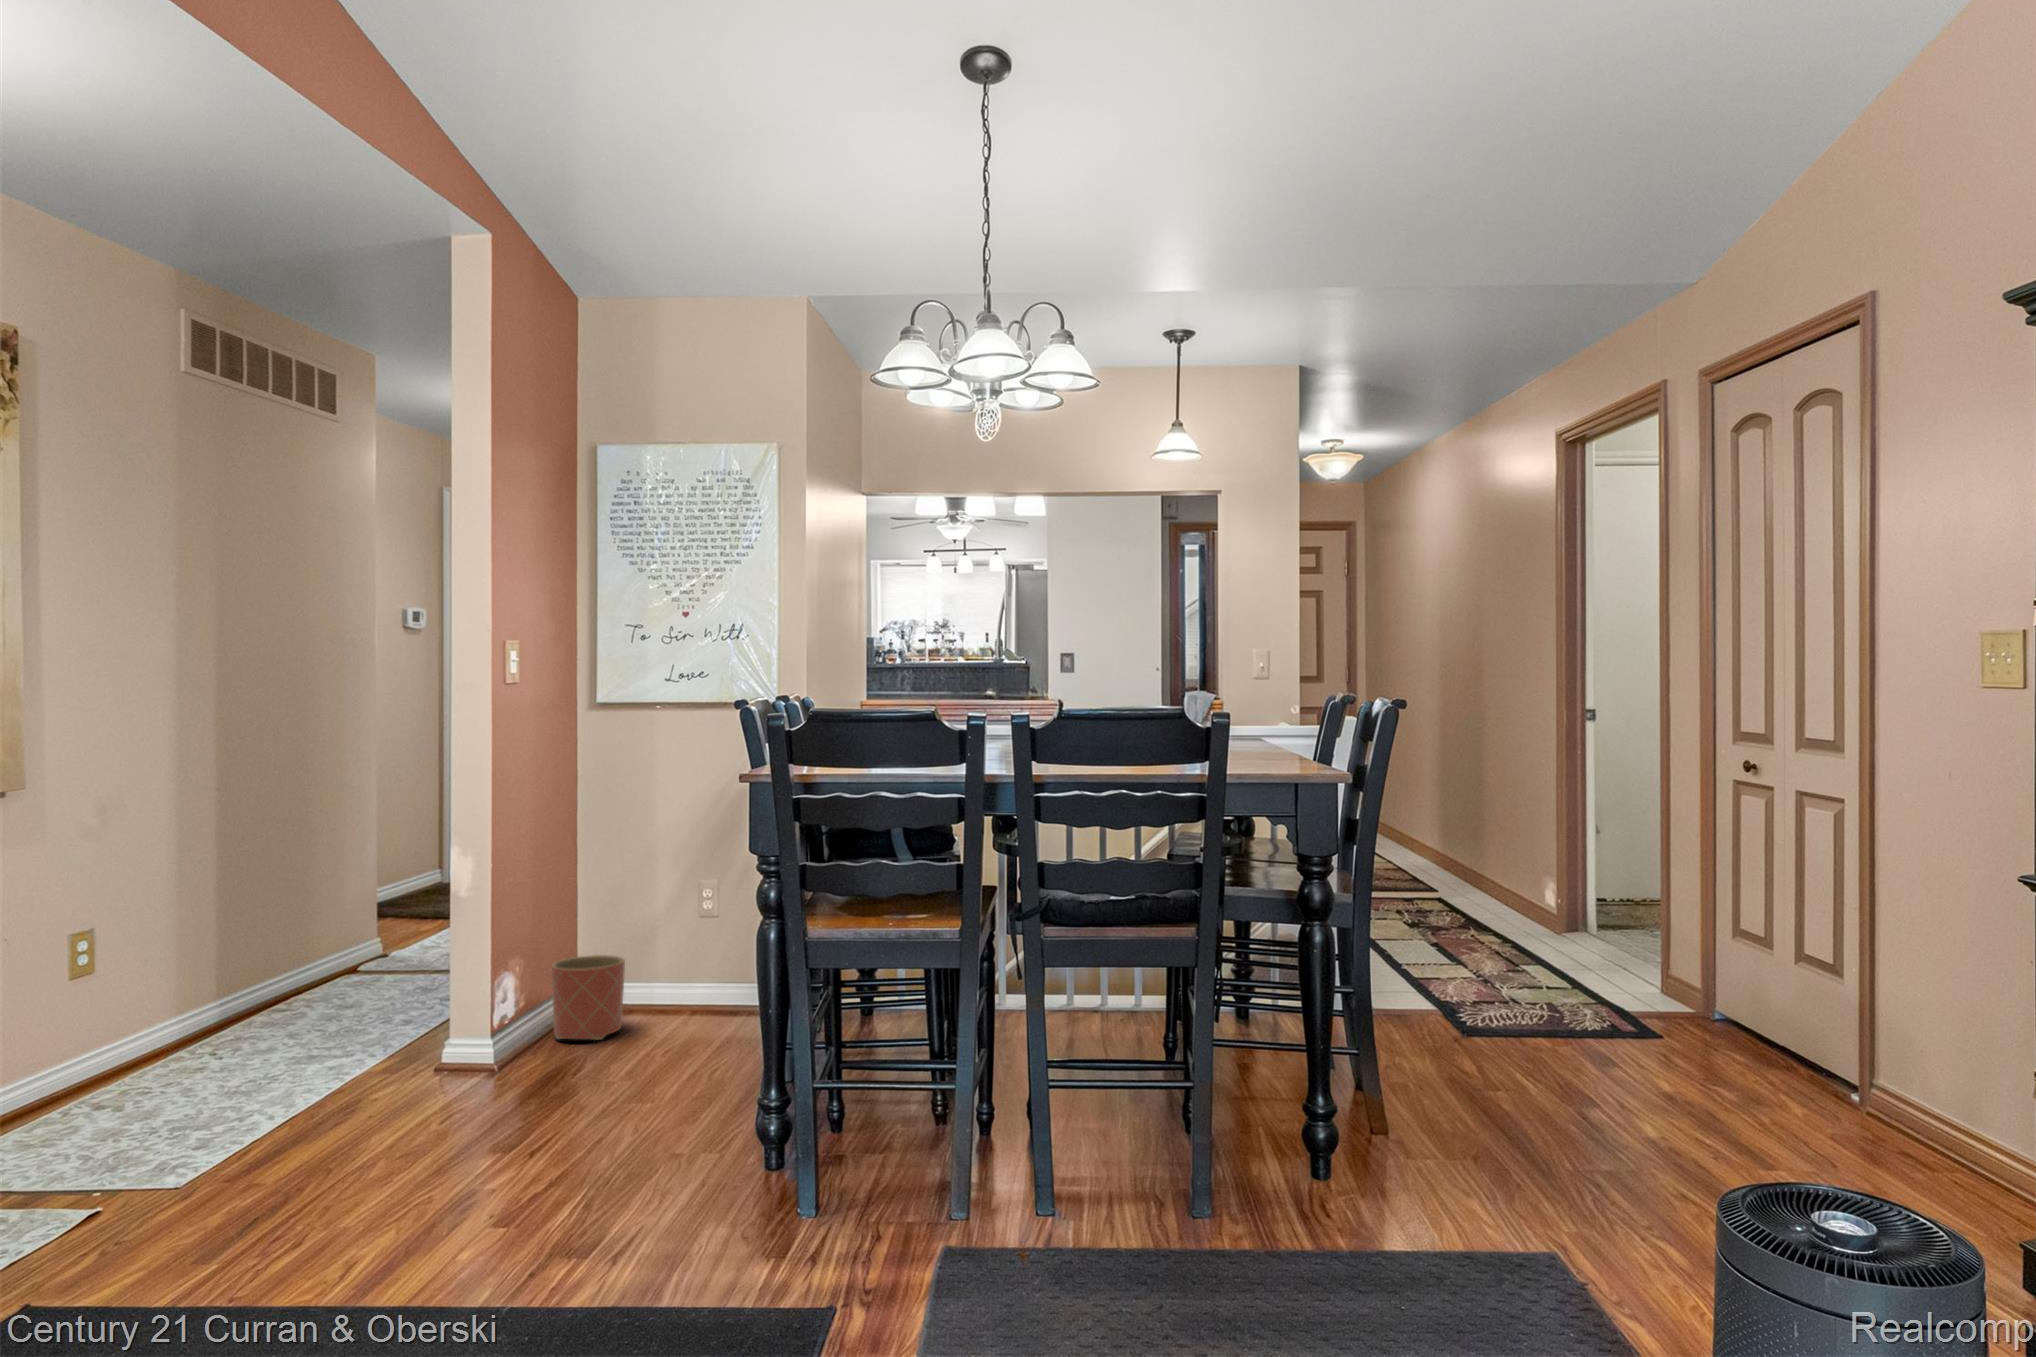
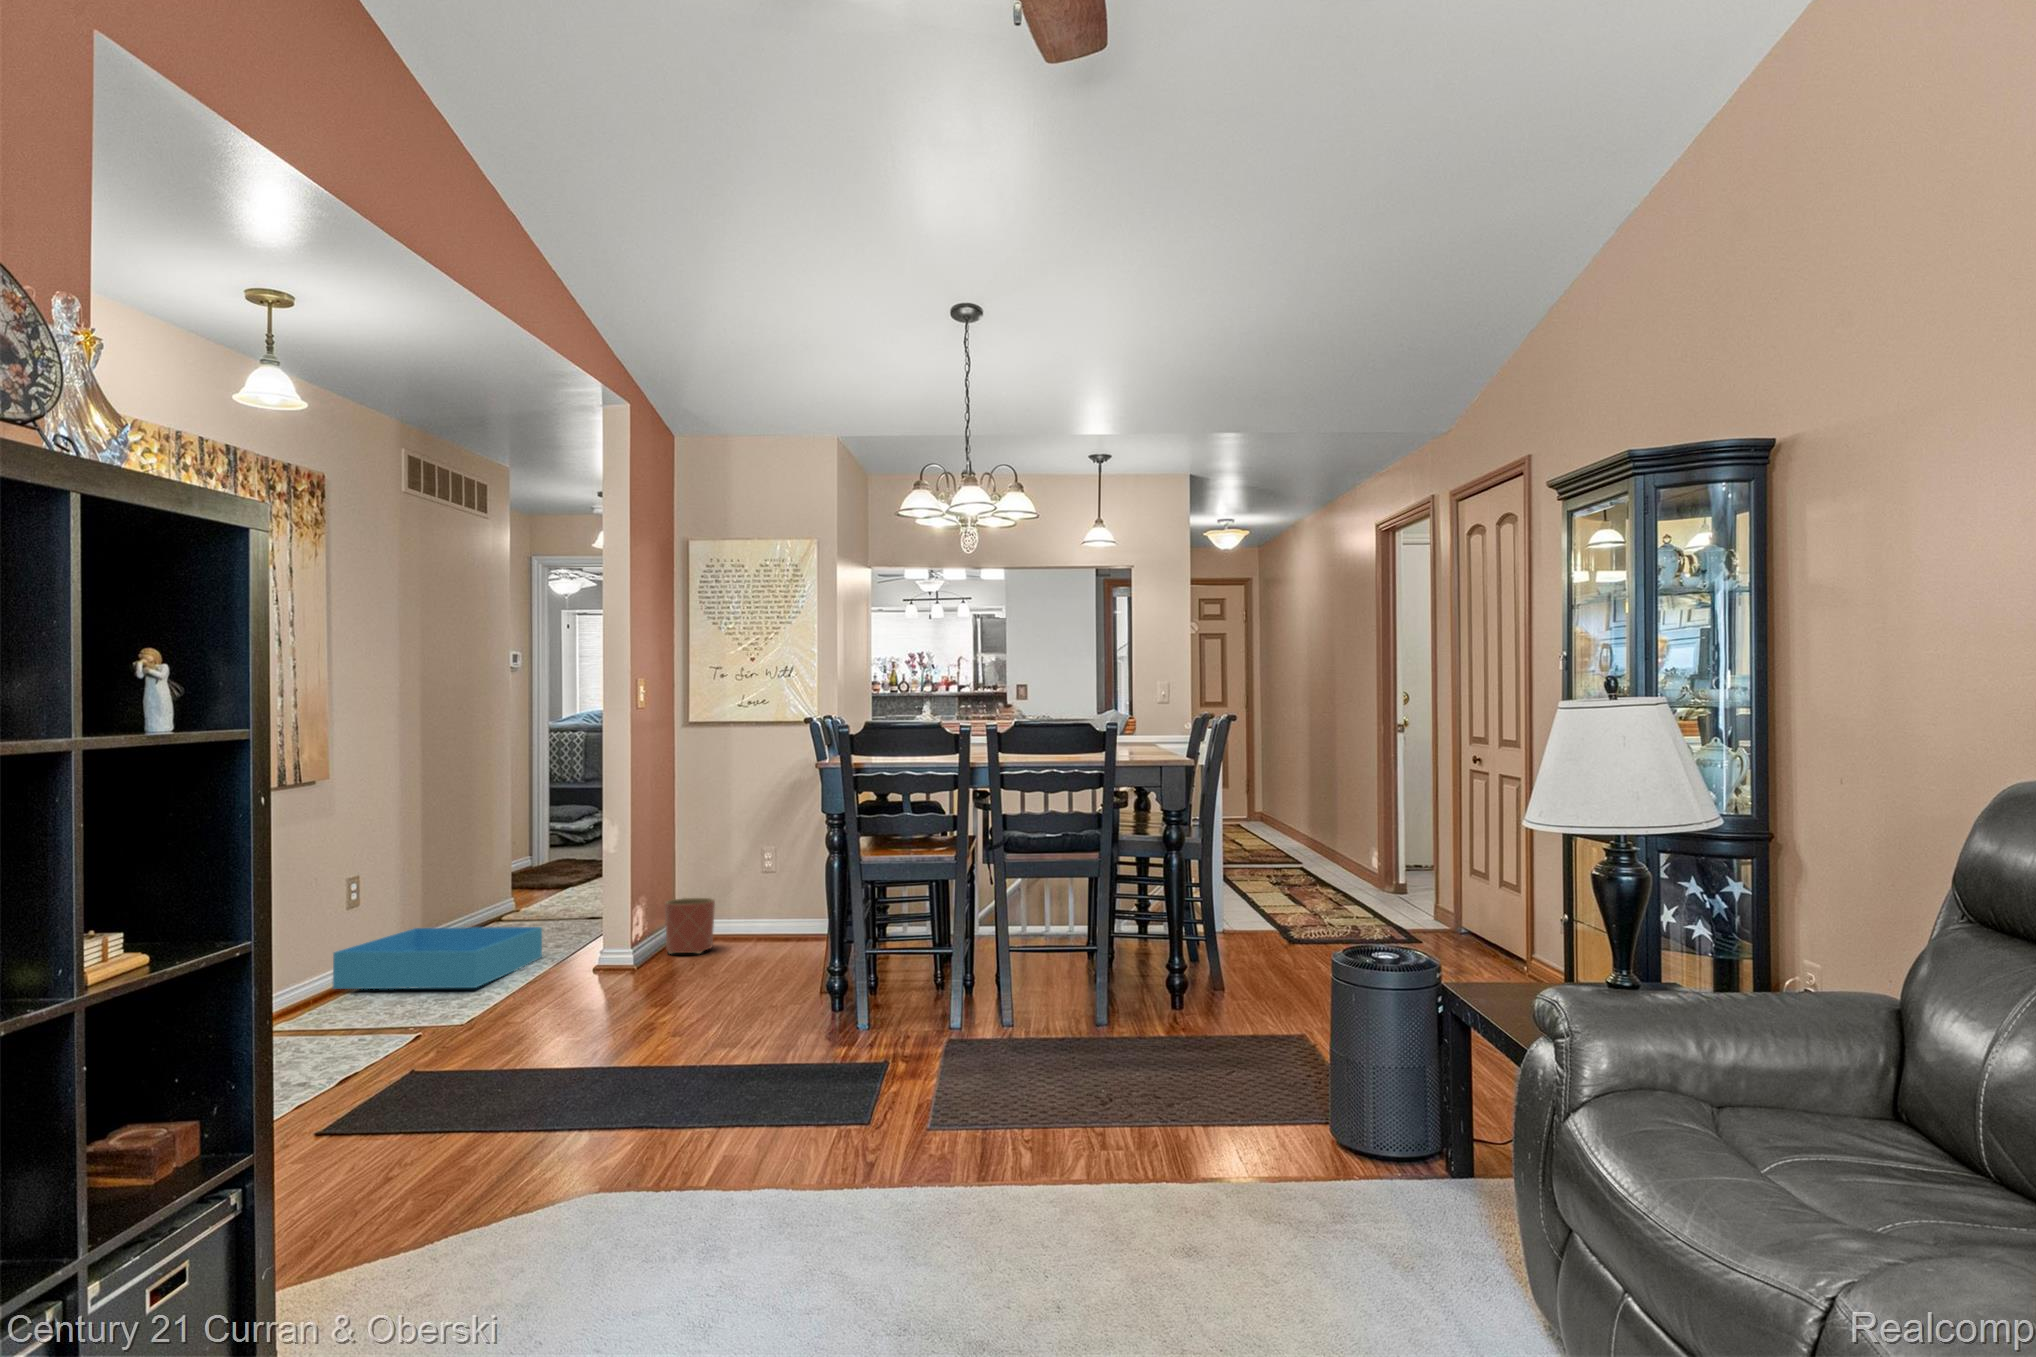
storage bin: none [36,996,376,1106] -> present [333,927,542,989]

